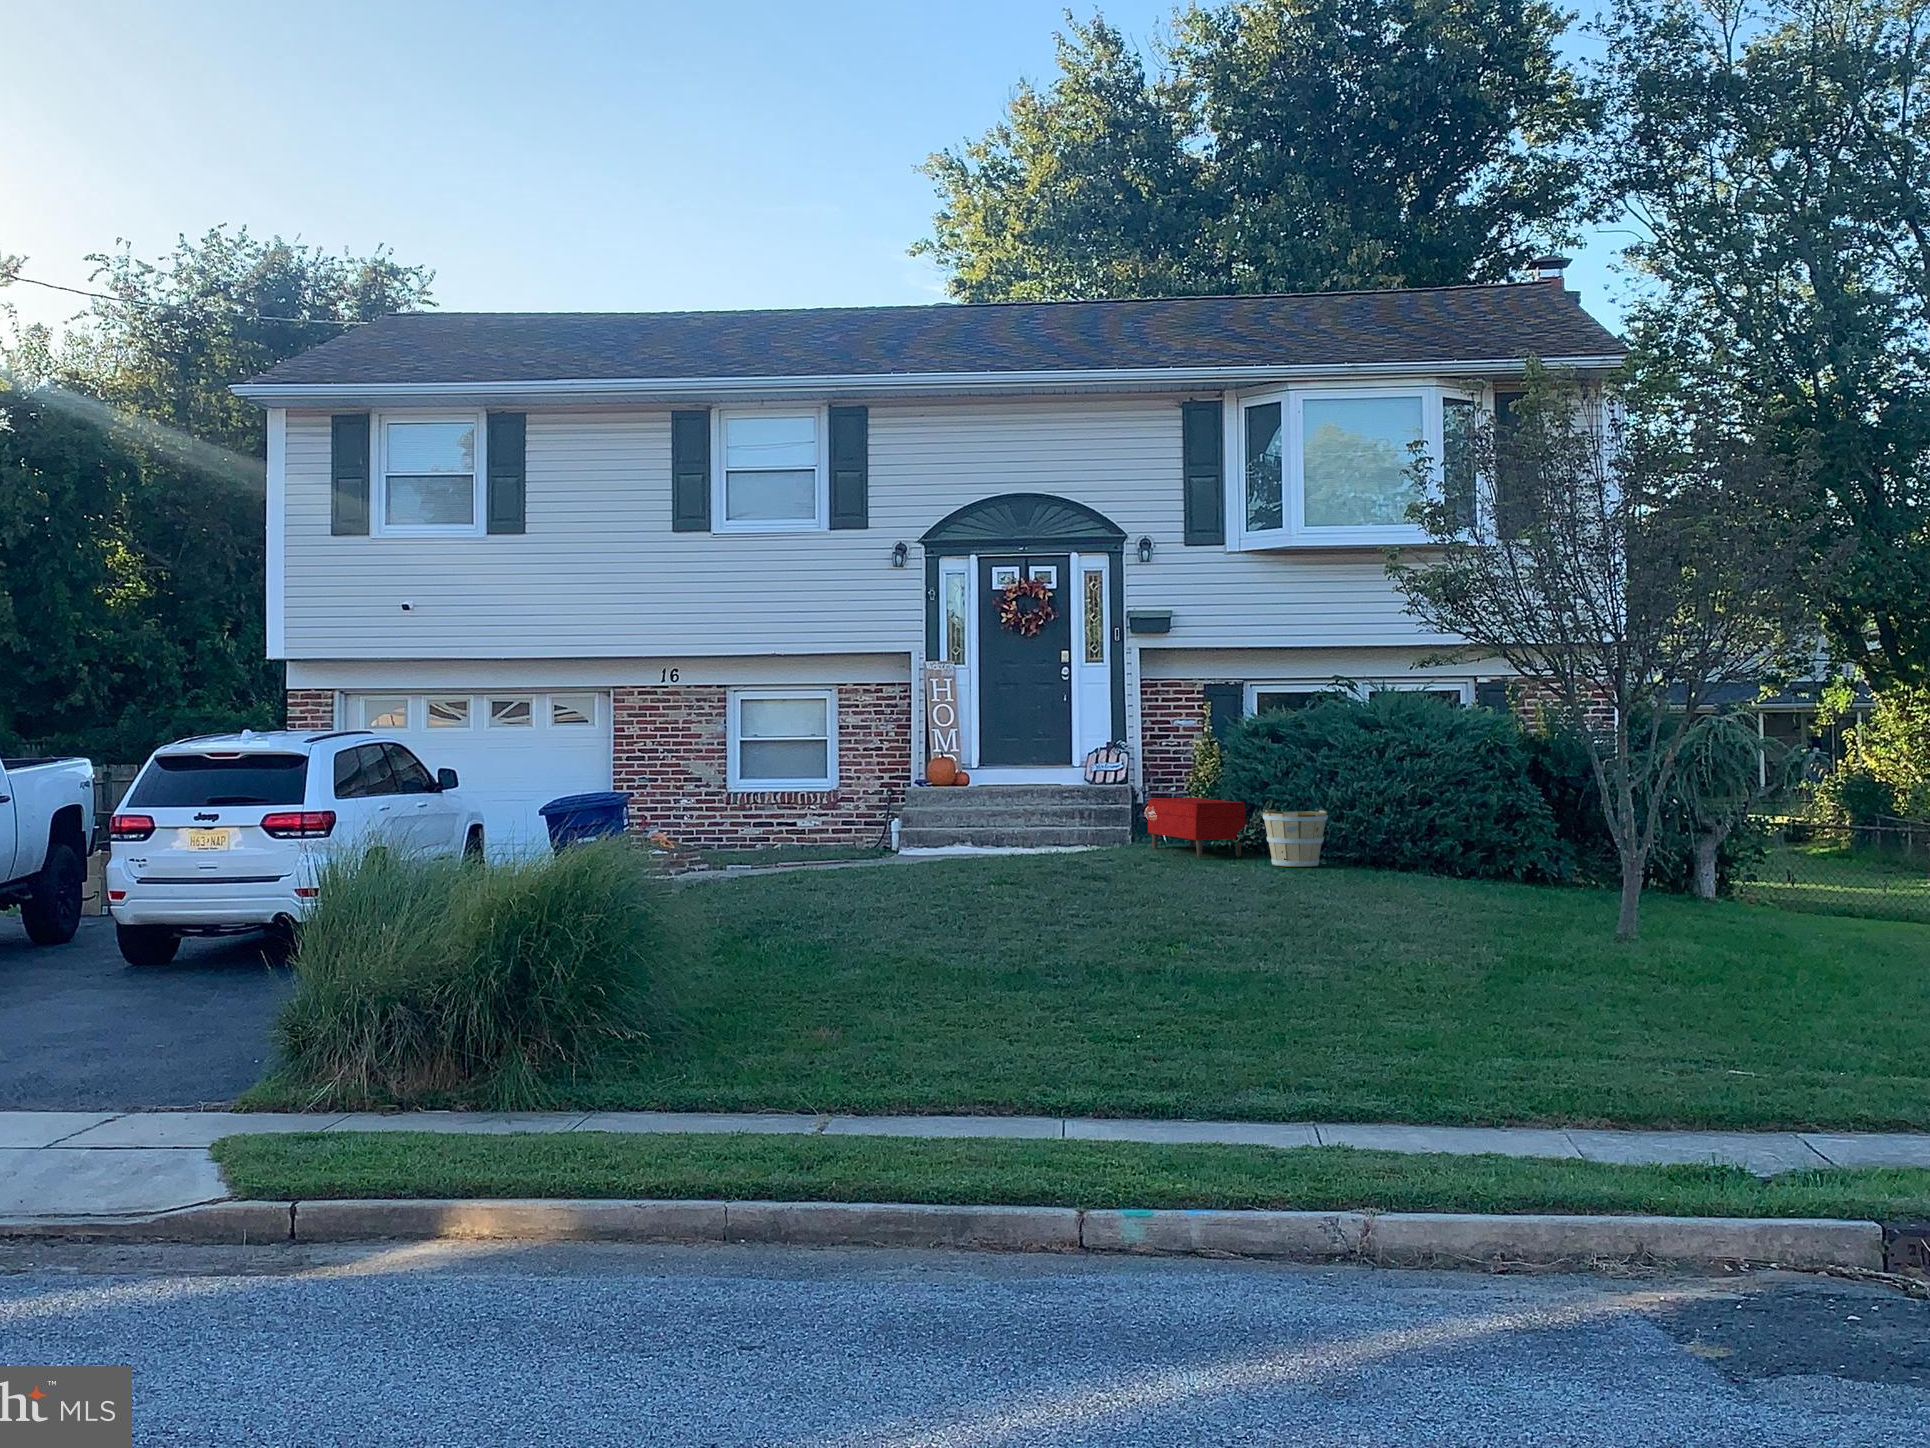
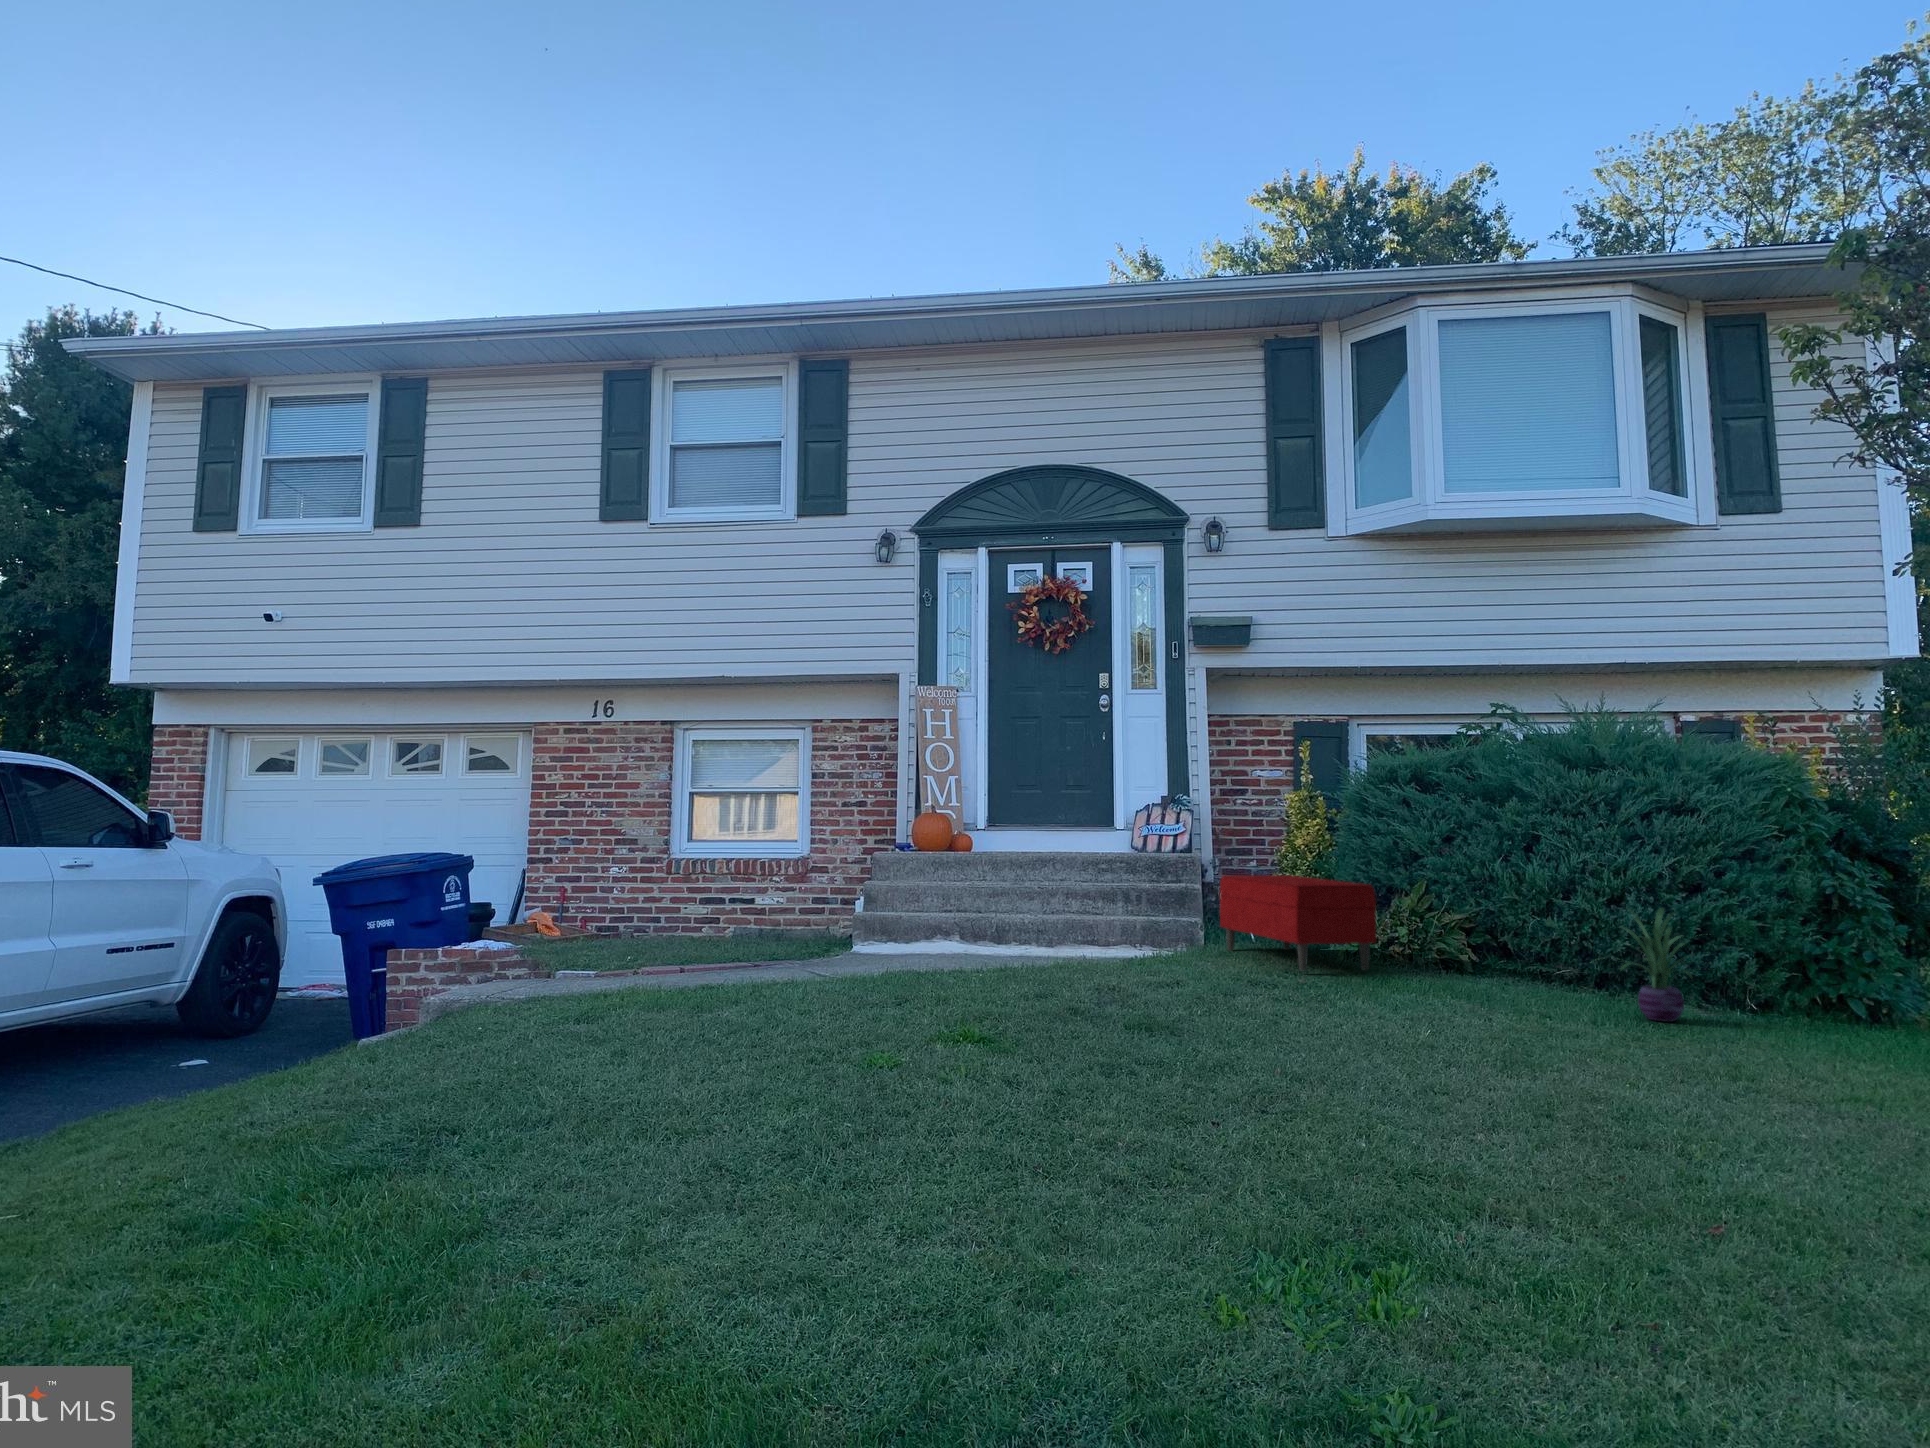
wooden bucket: present [1263,810,1328,867] -> none [1410,898,1522,997]
decorative plant: none [1357,812,1431,875] -> present [1621,908,1691,1022]

